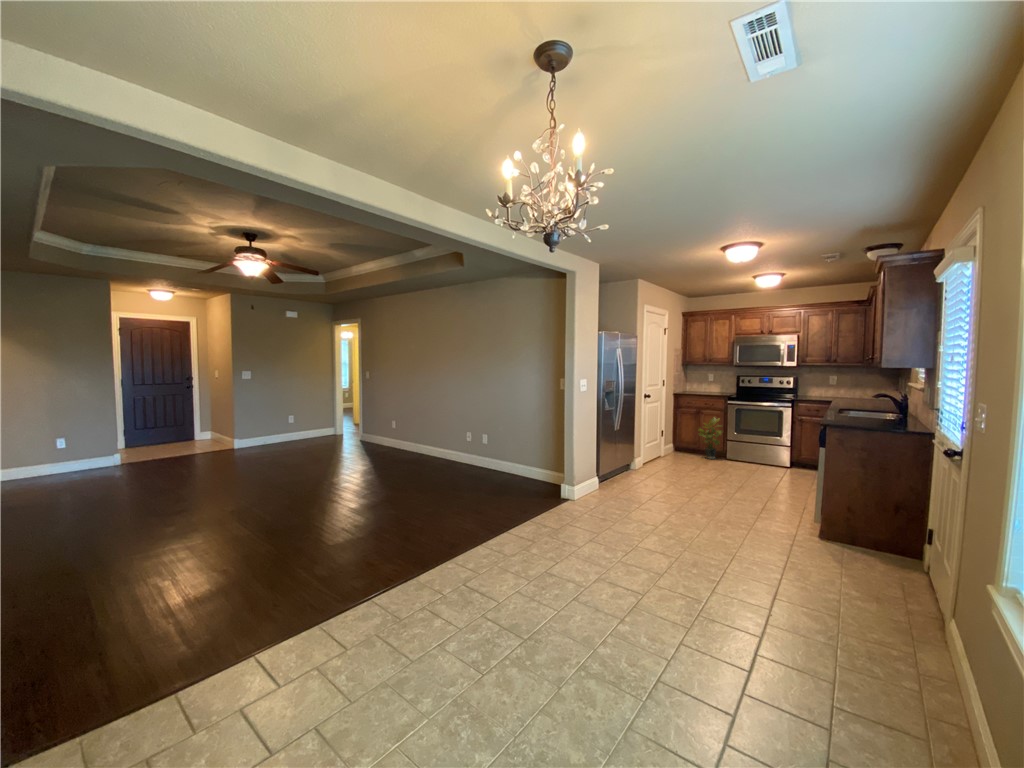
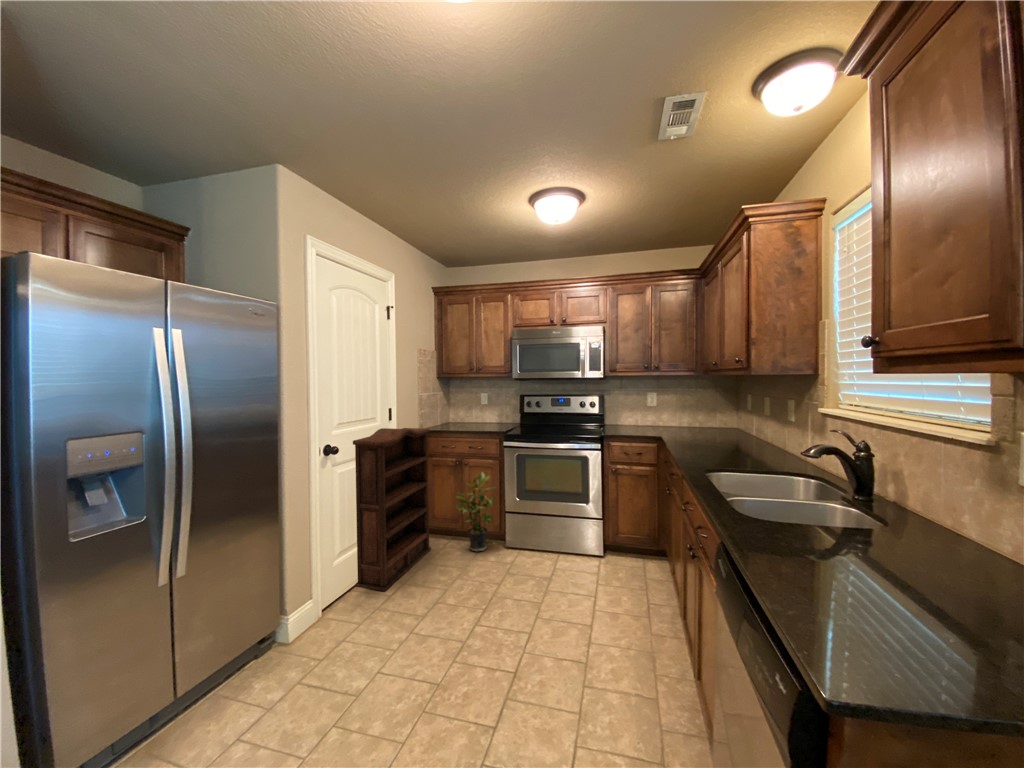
bookshelf: none [653,389,685,464] -> present [353,428,431,592]

